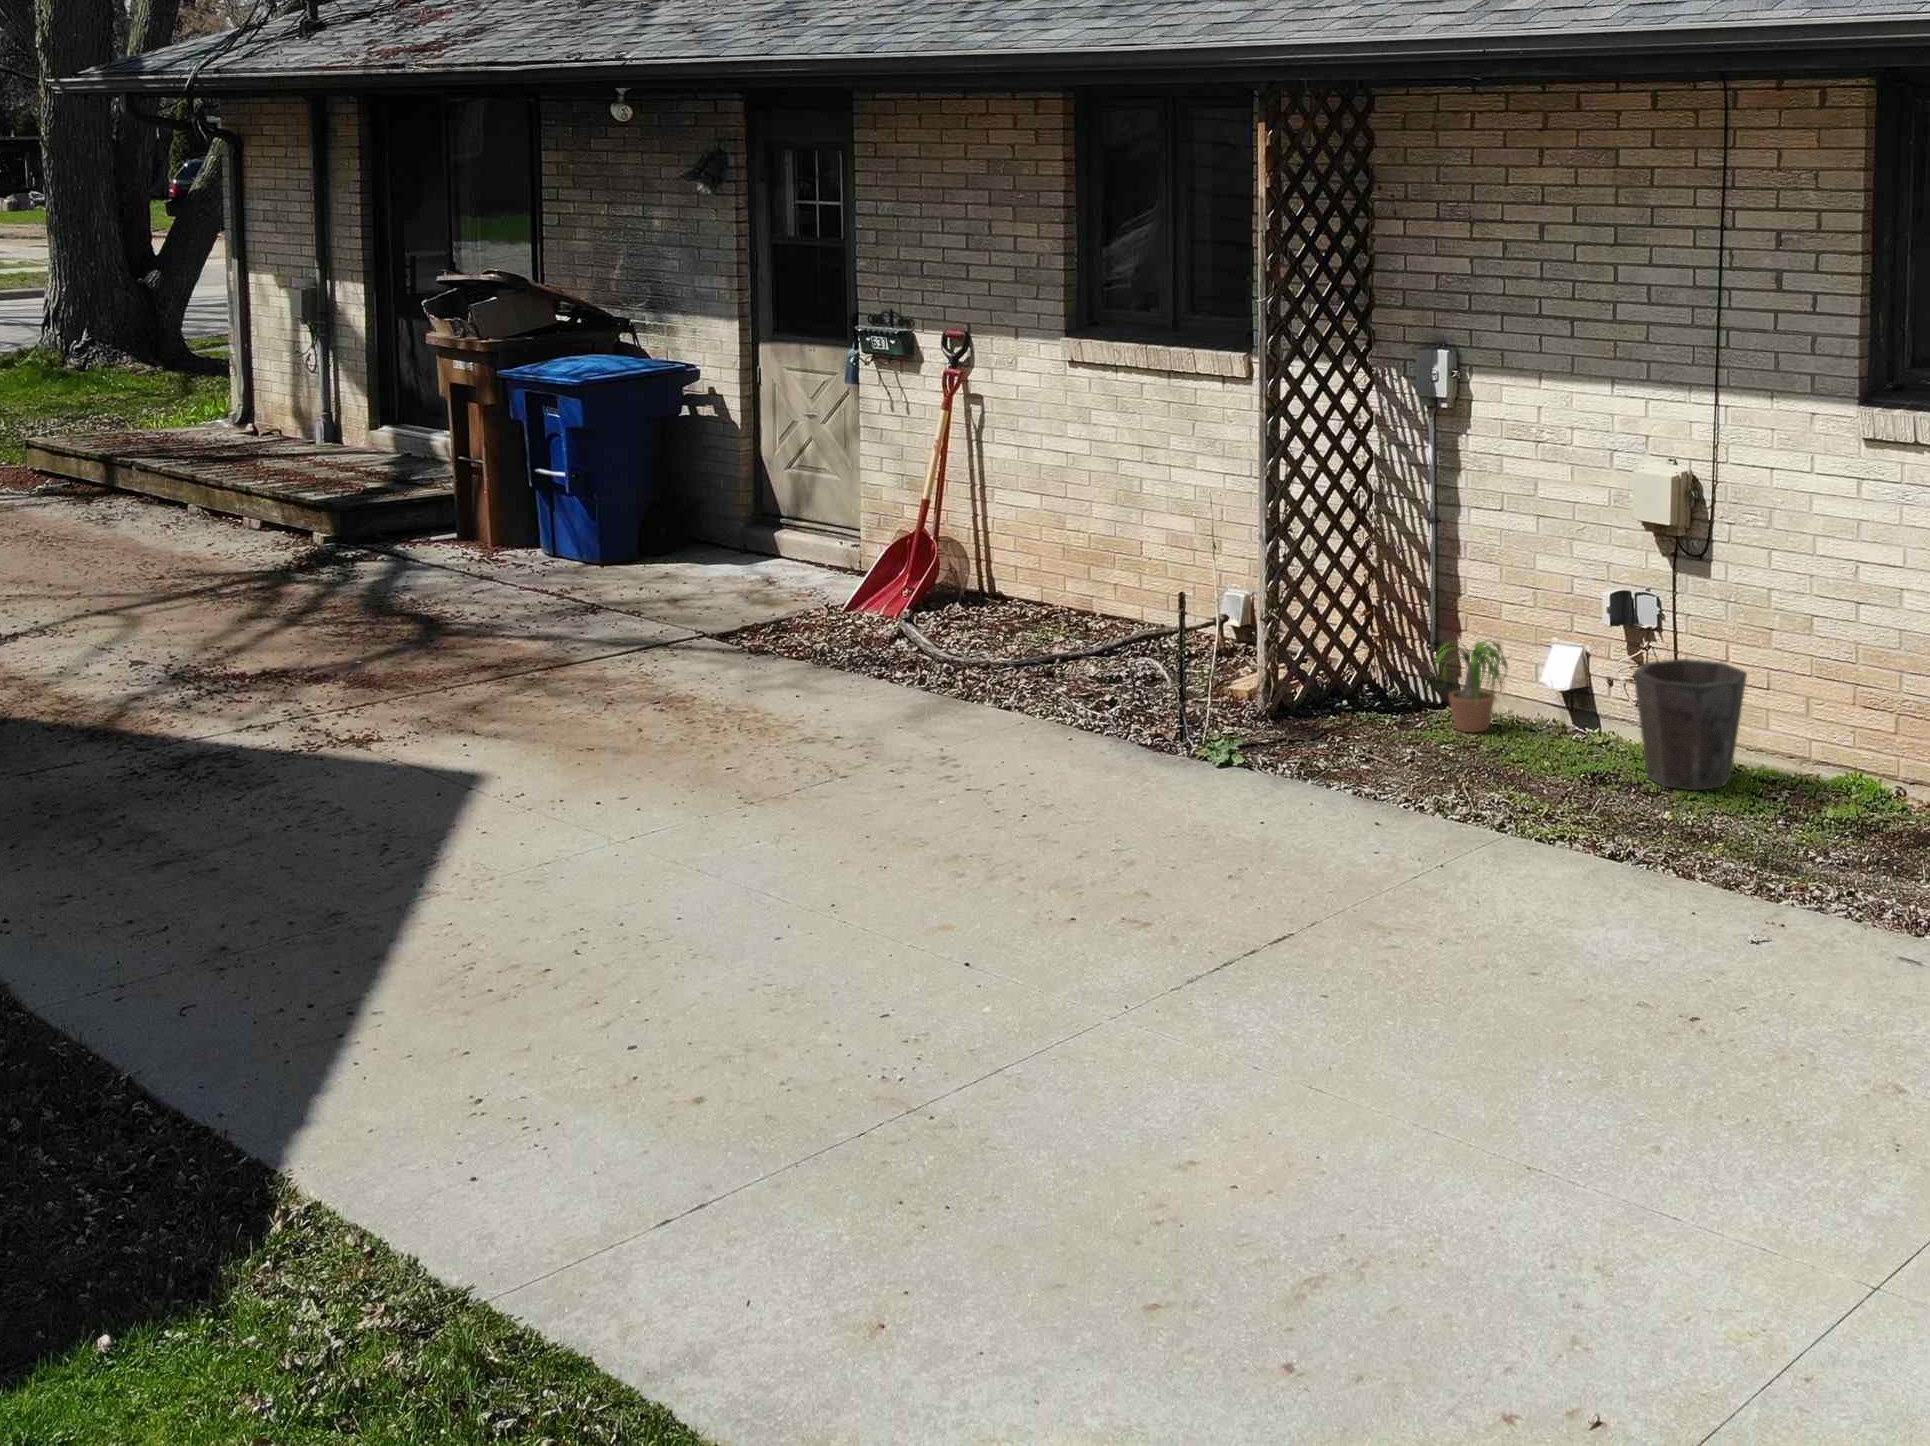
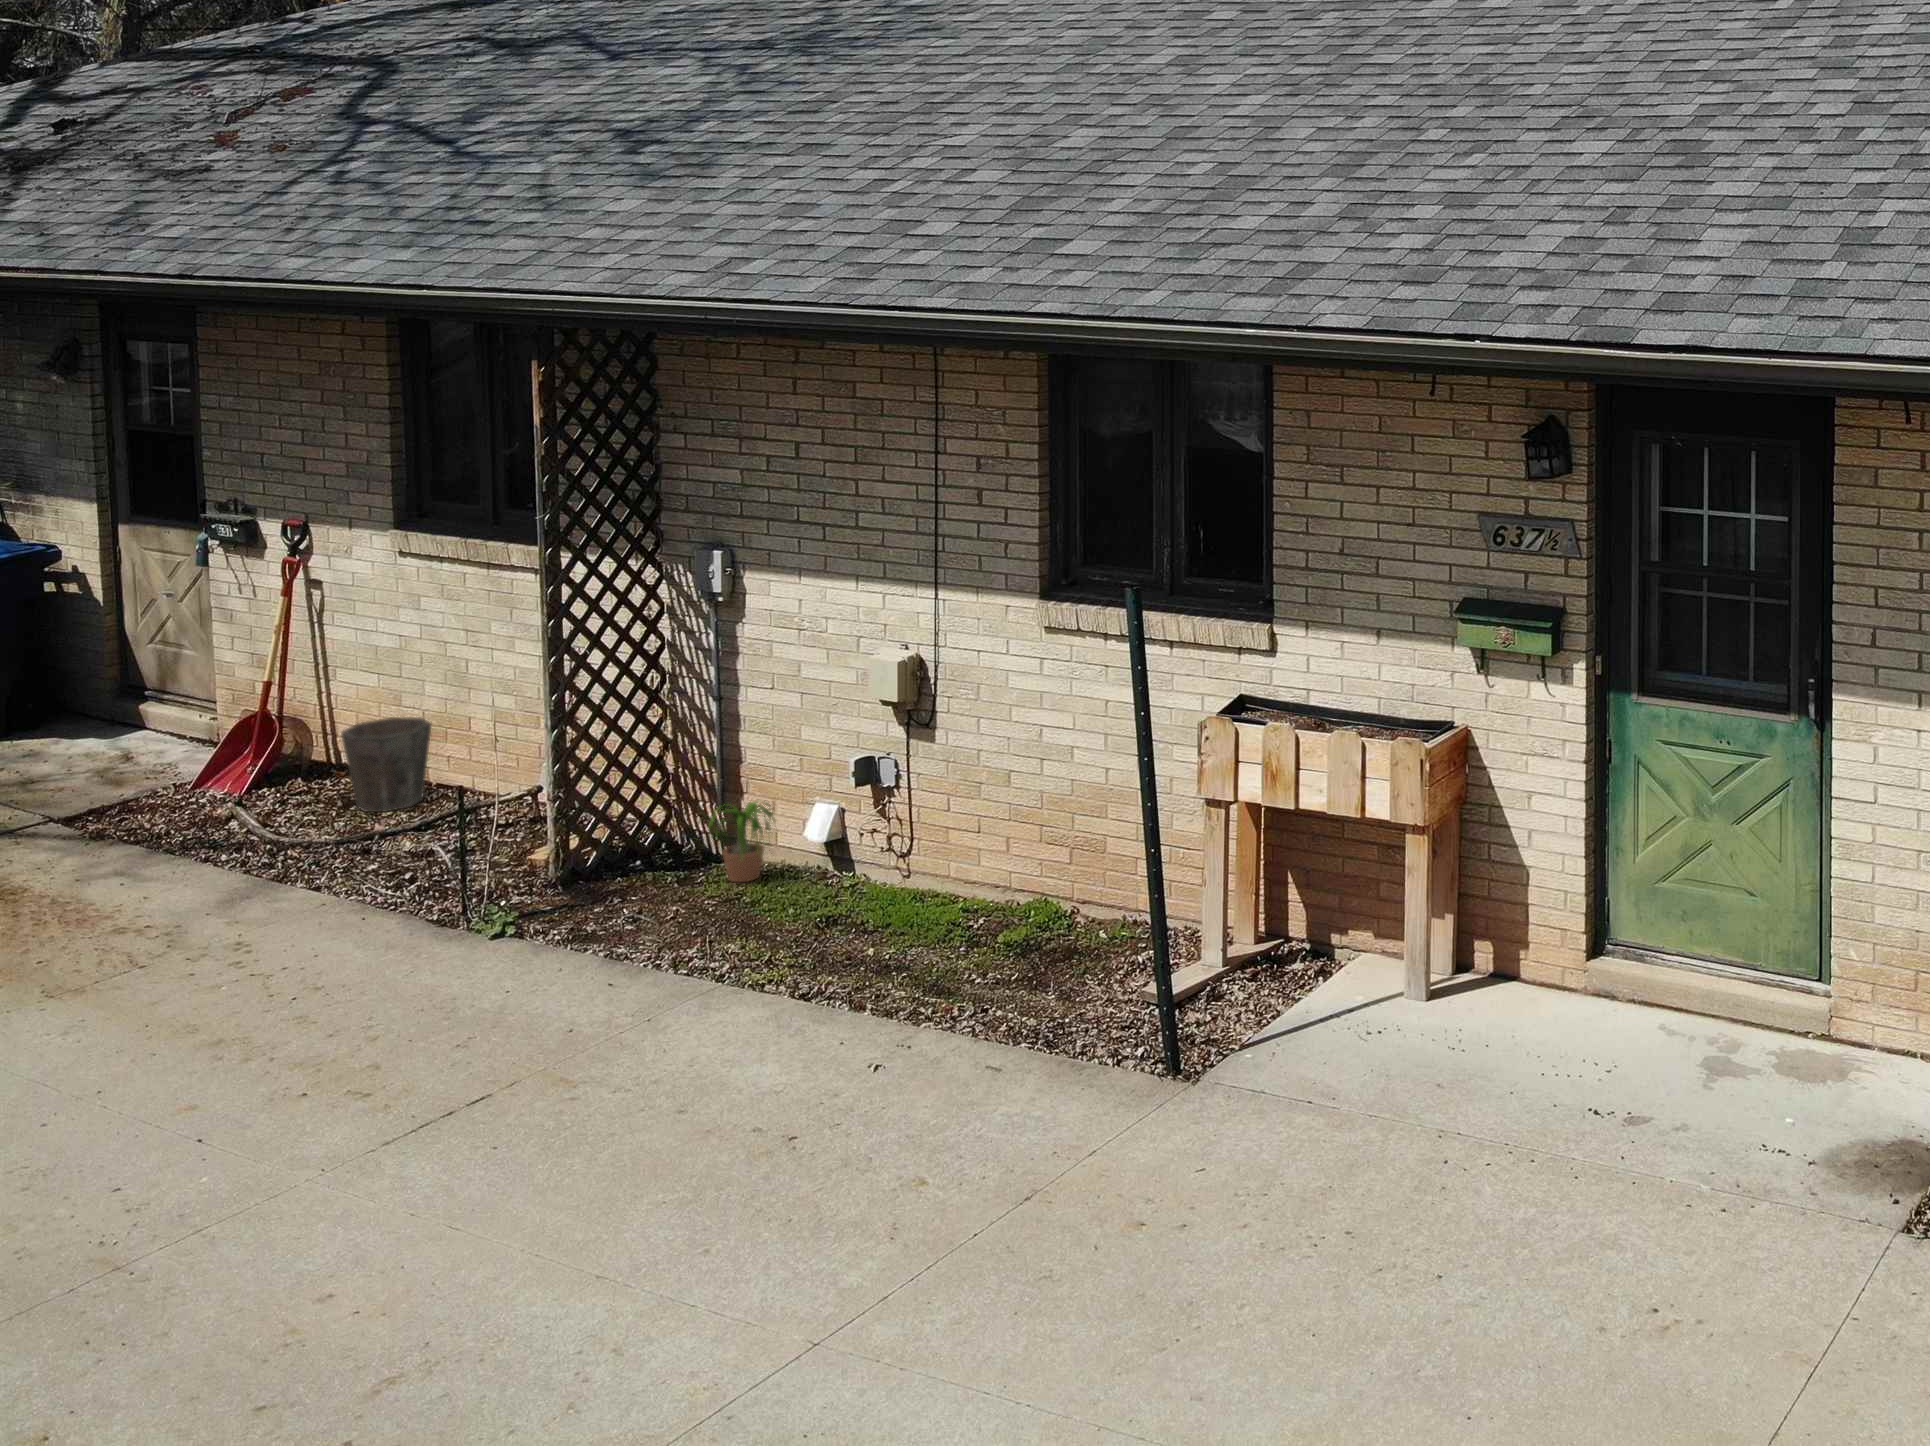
waste bin: present [1634,659,1747,790] -> present [341,717,431,812]

